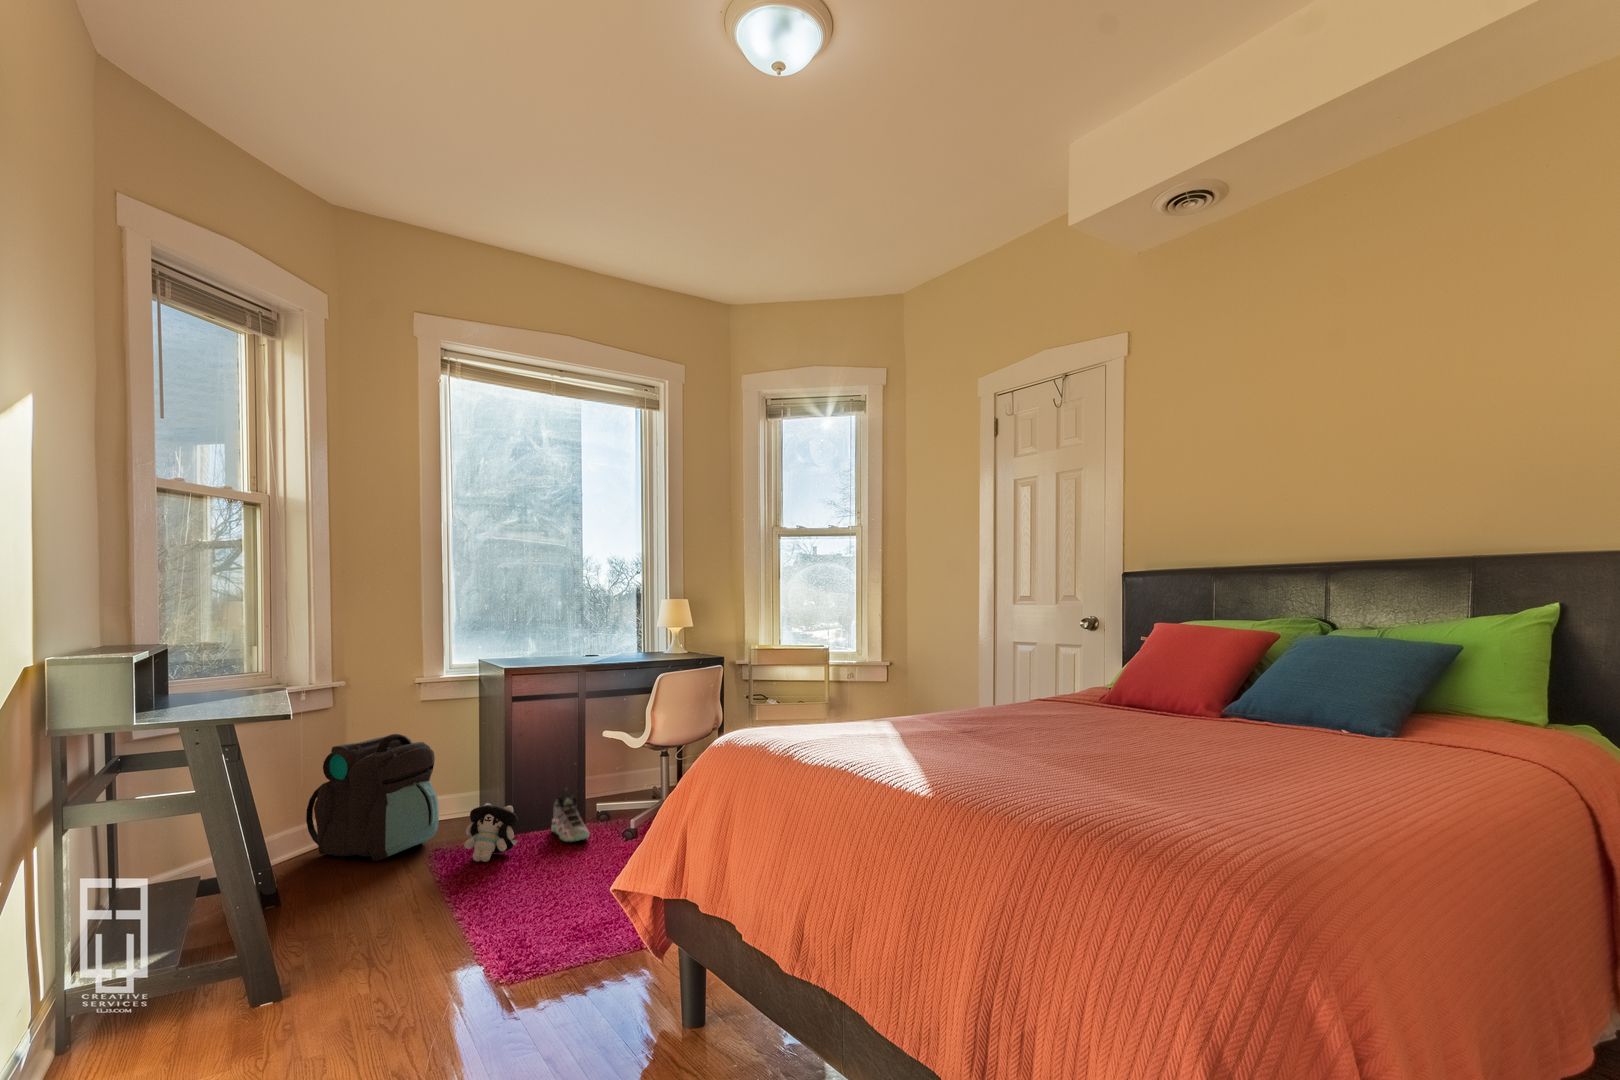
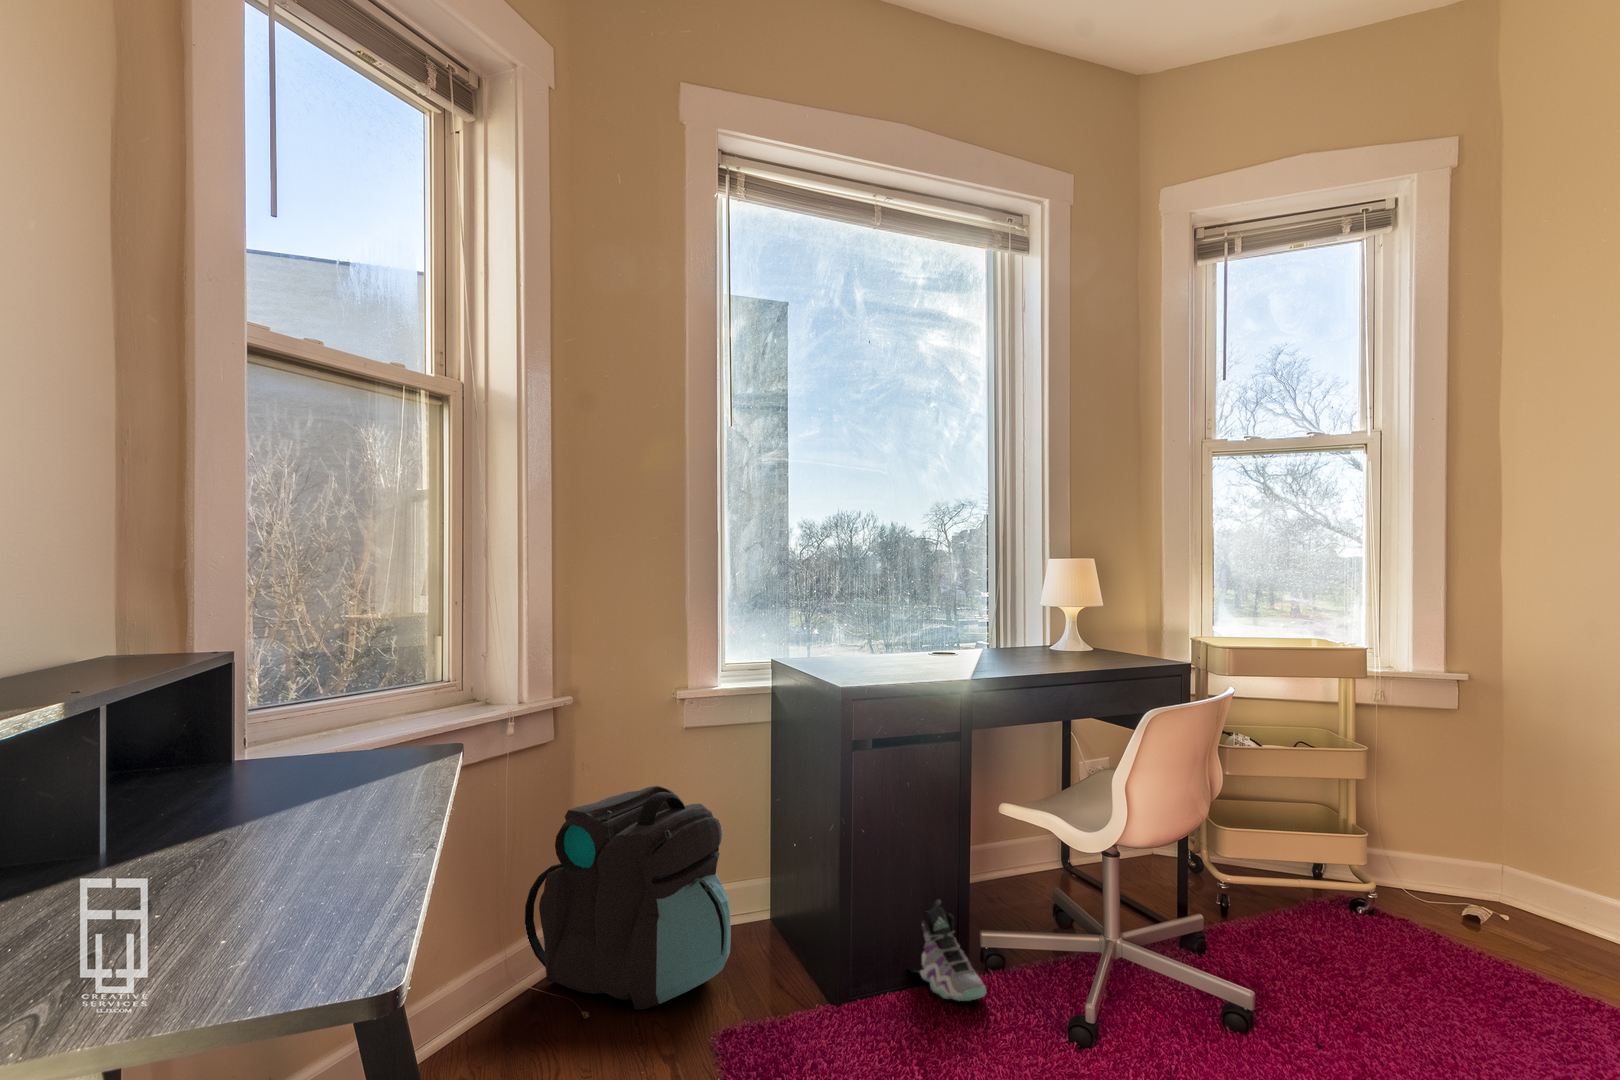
plush toy: present [464,803,518,862] -> none [786,924,878,1035]

